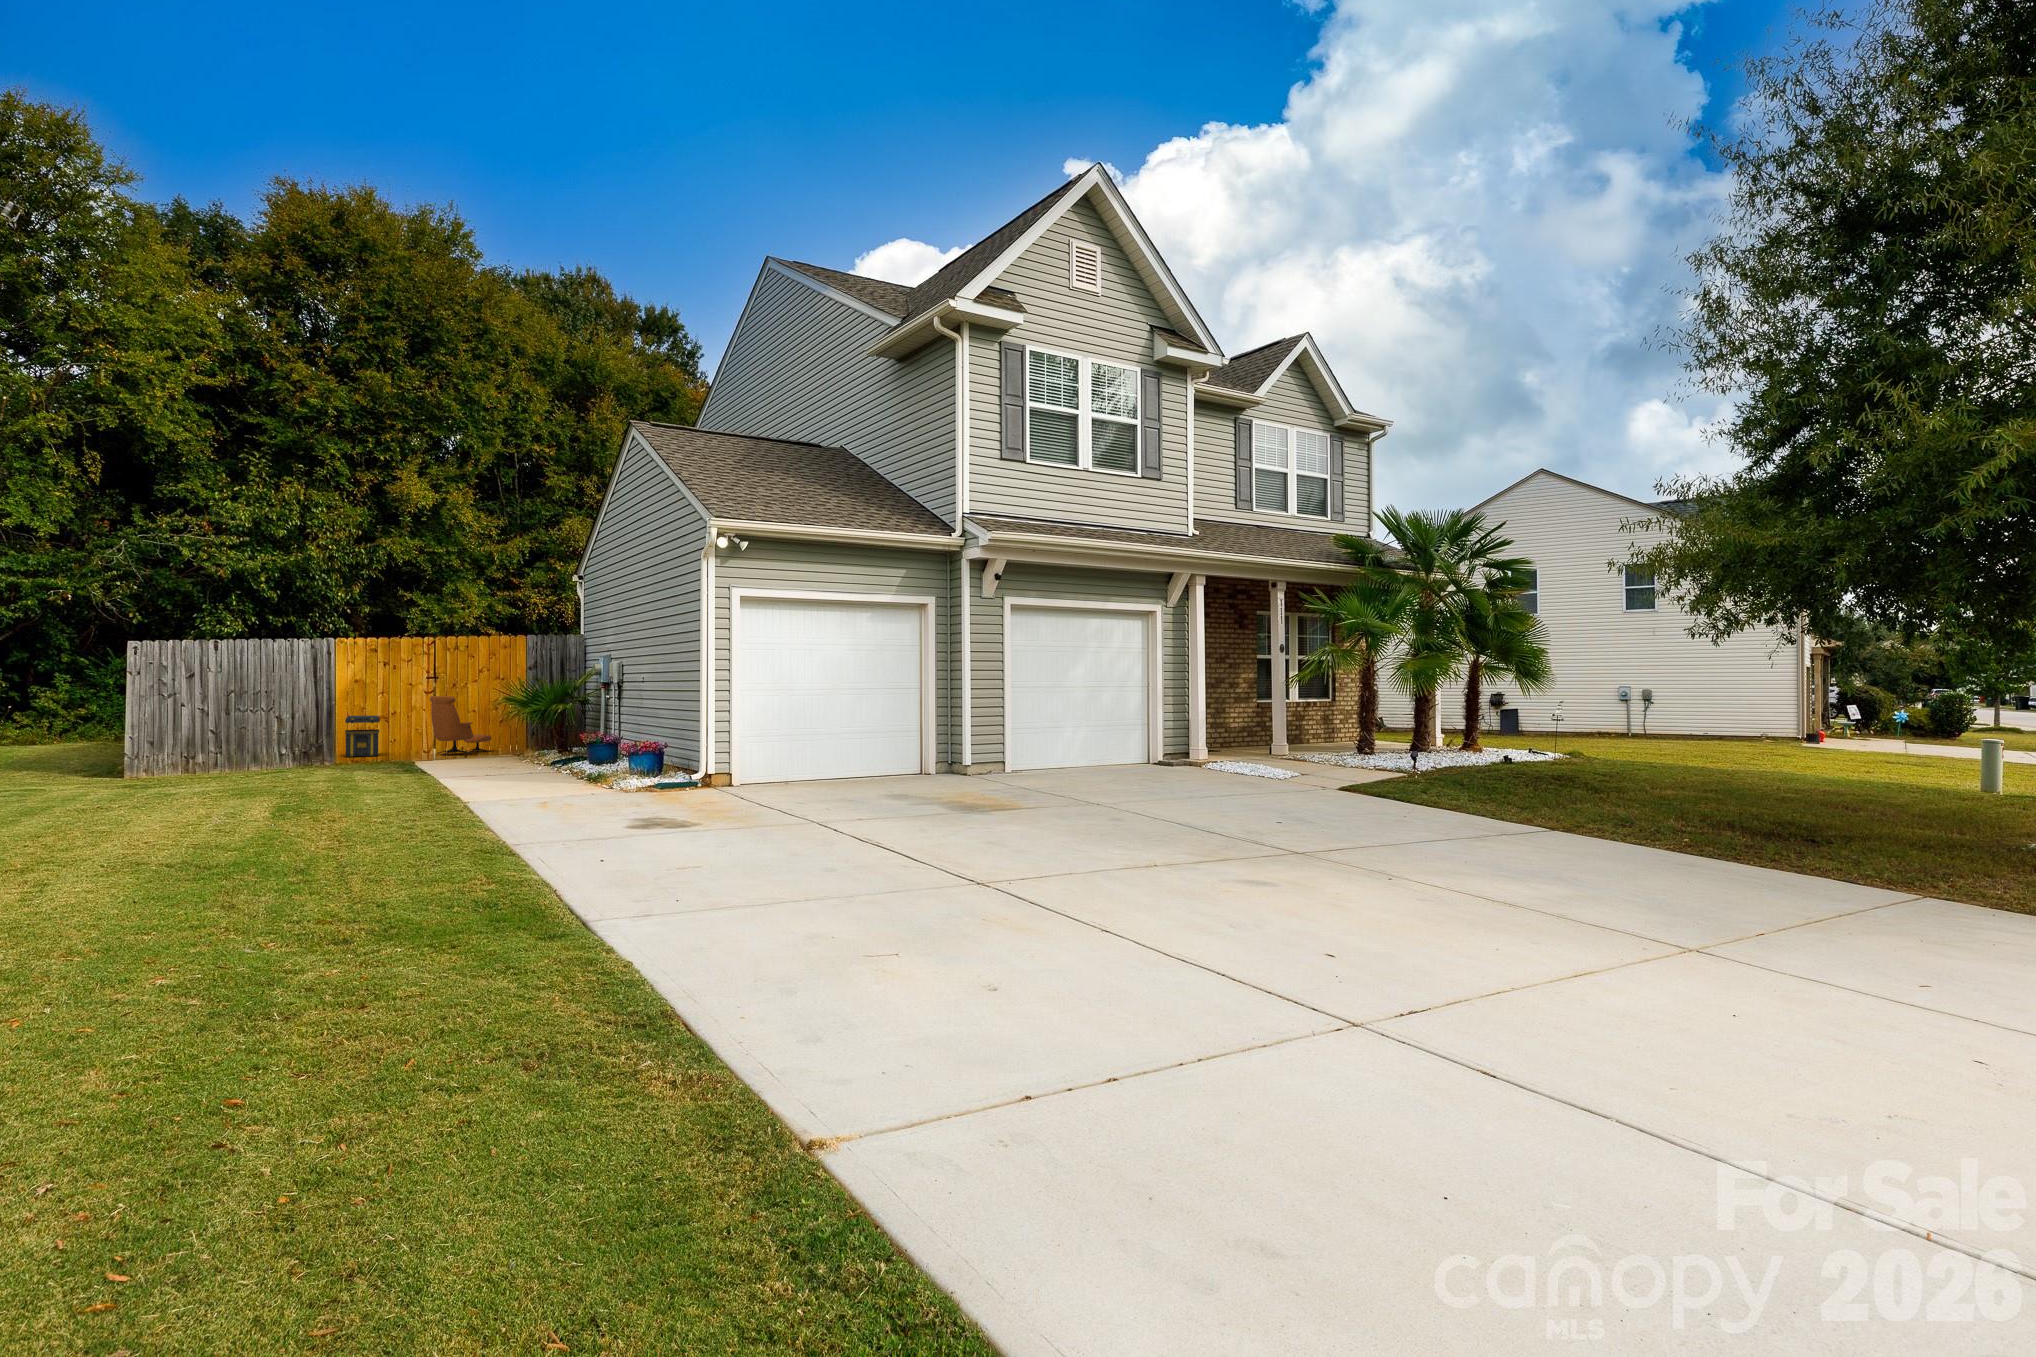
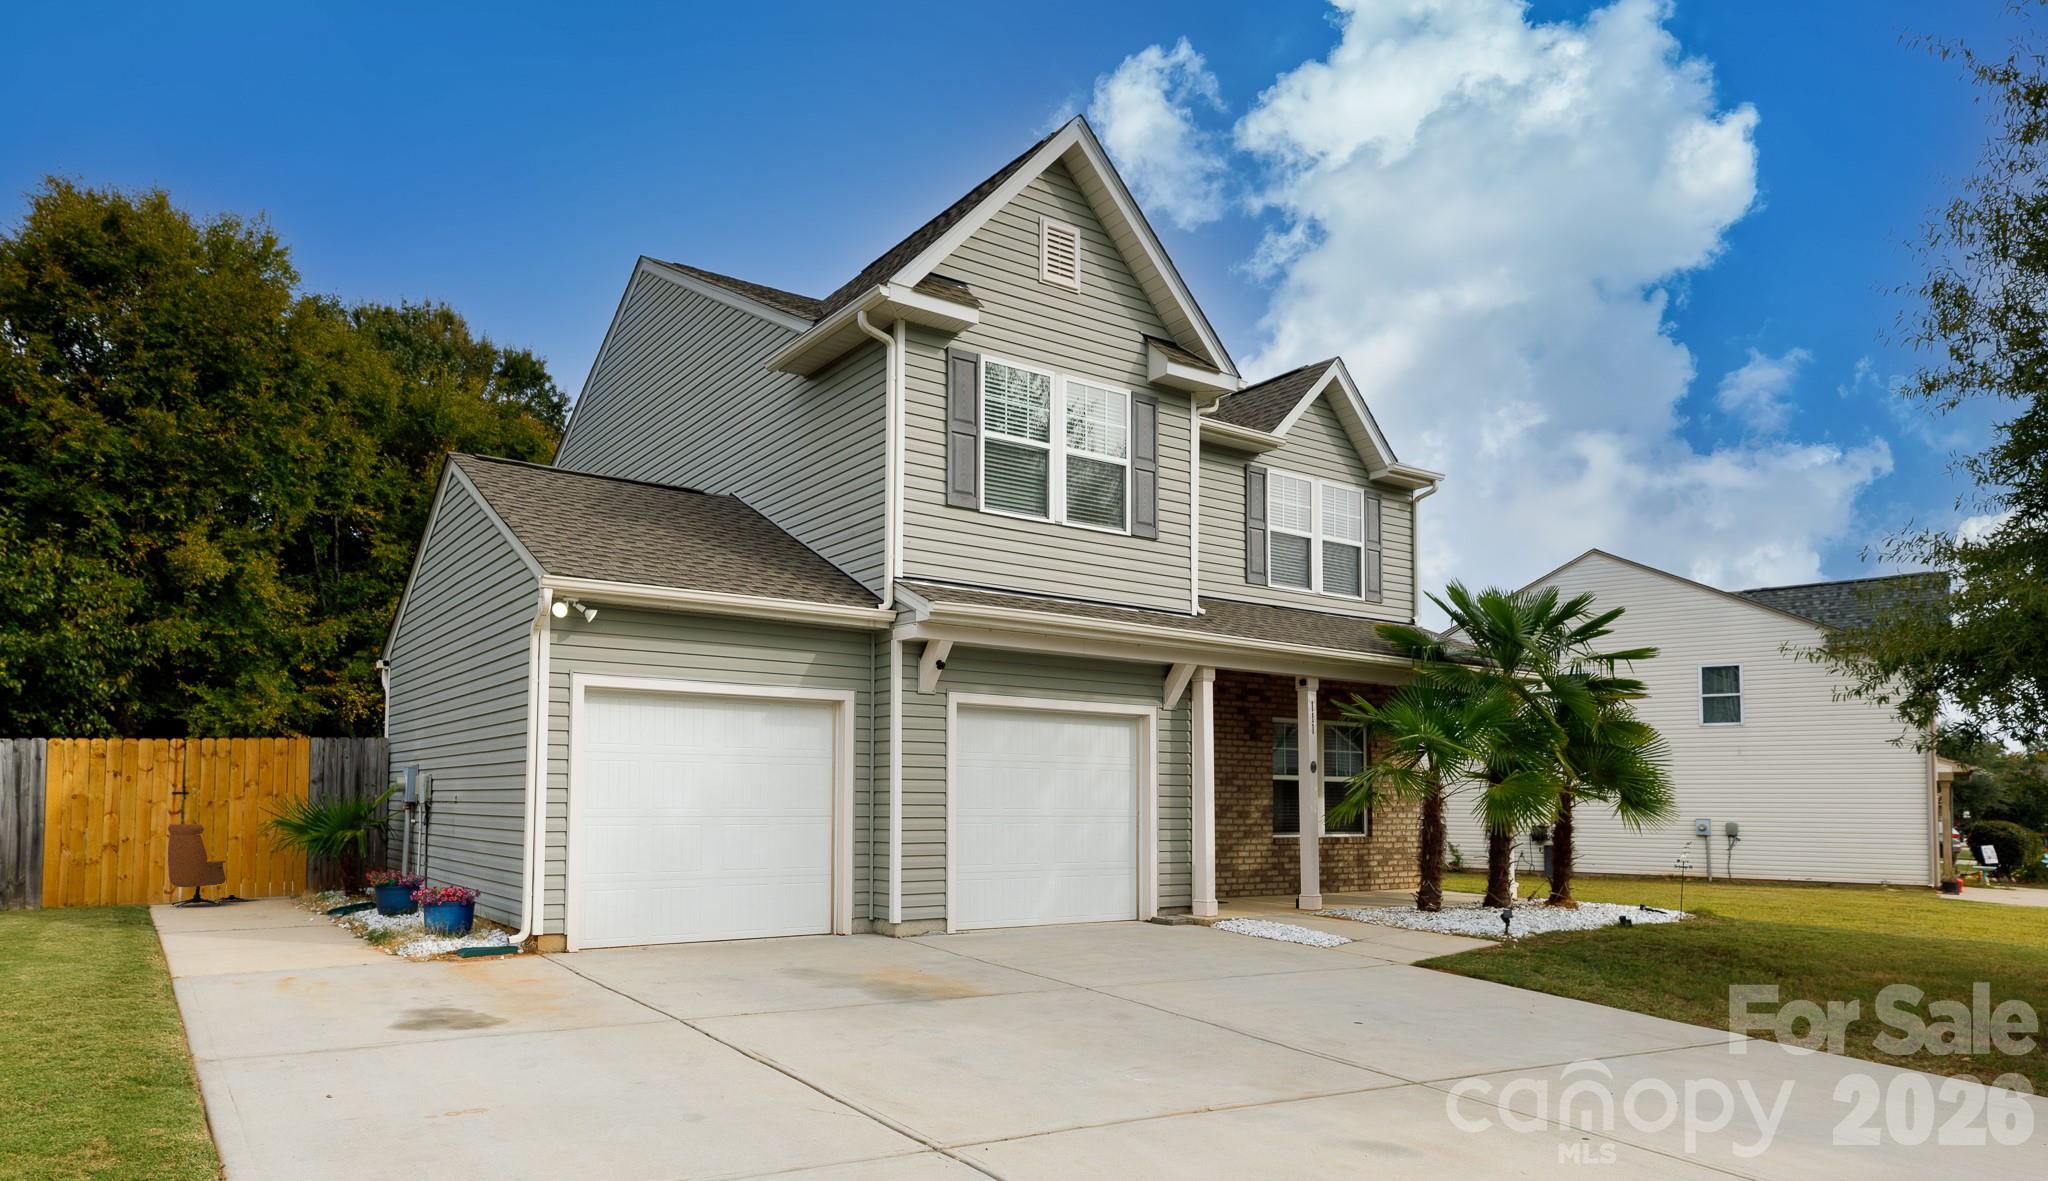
toolbox: present [345,715,380,757] -> none [38,851,95,911]

